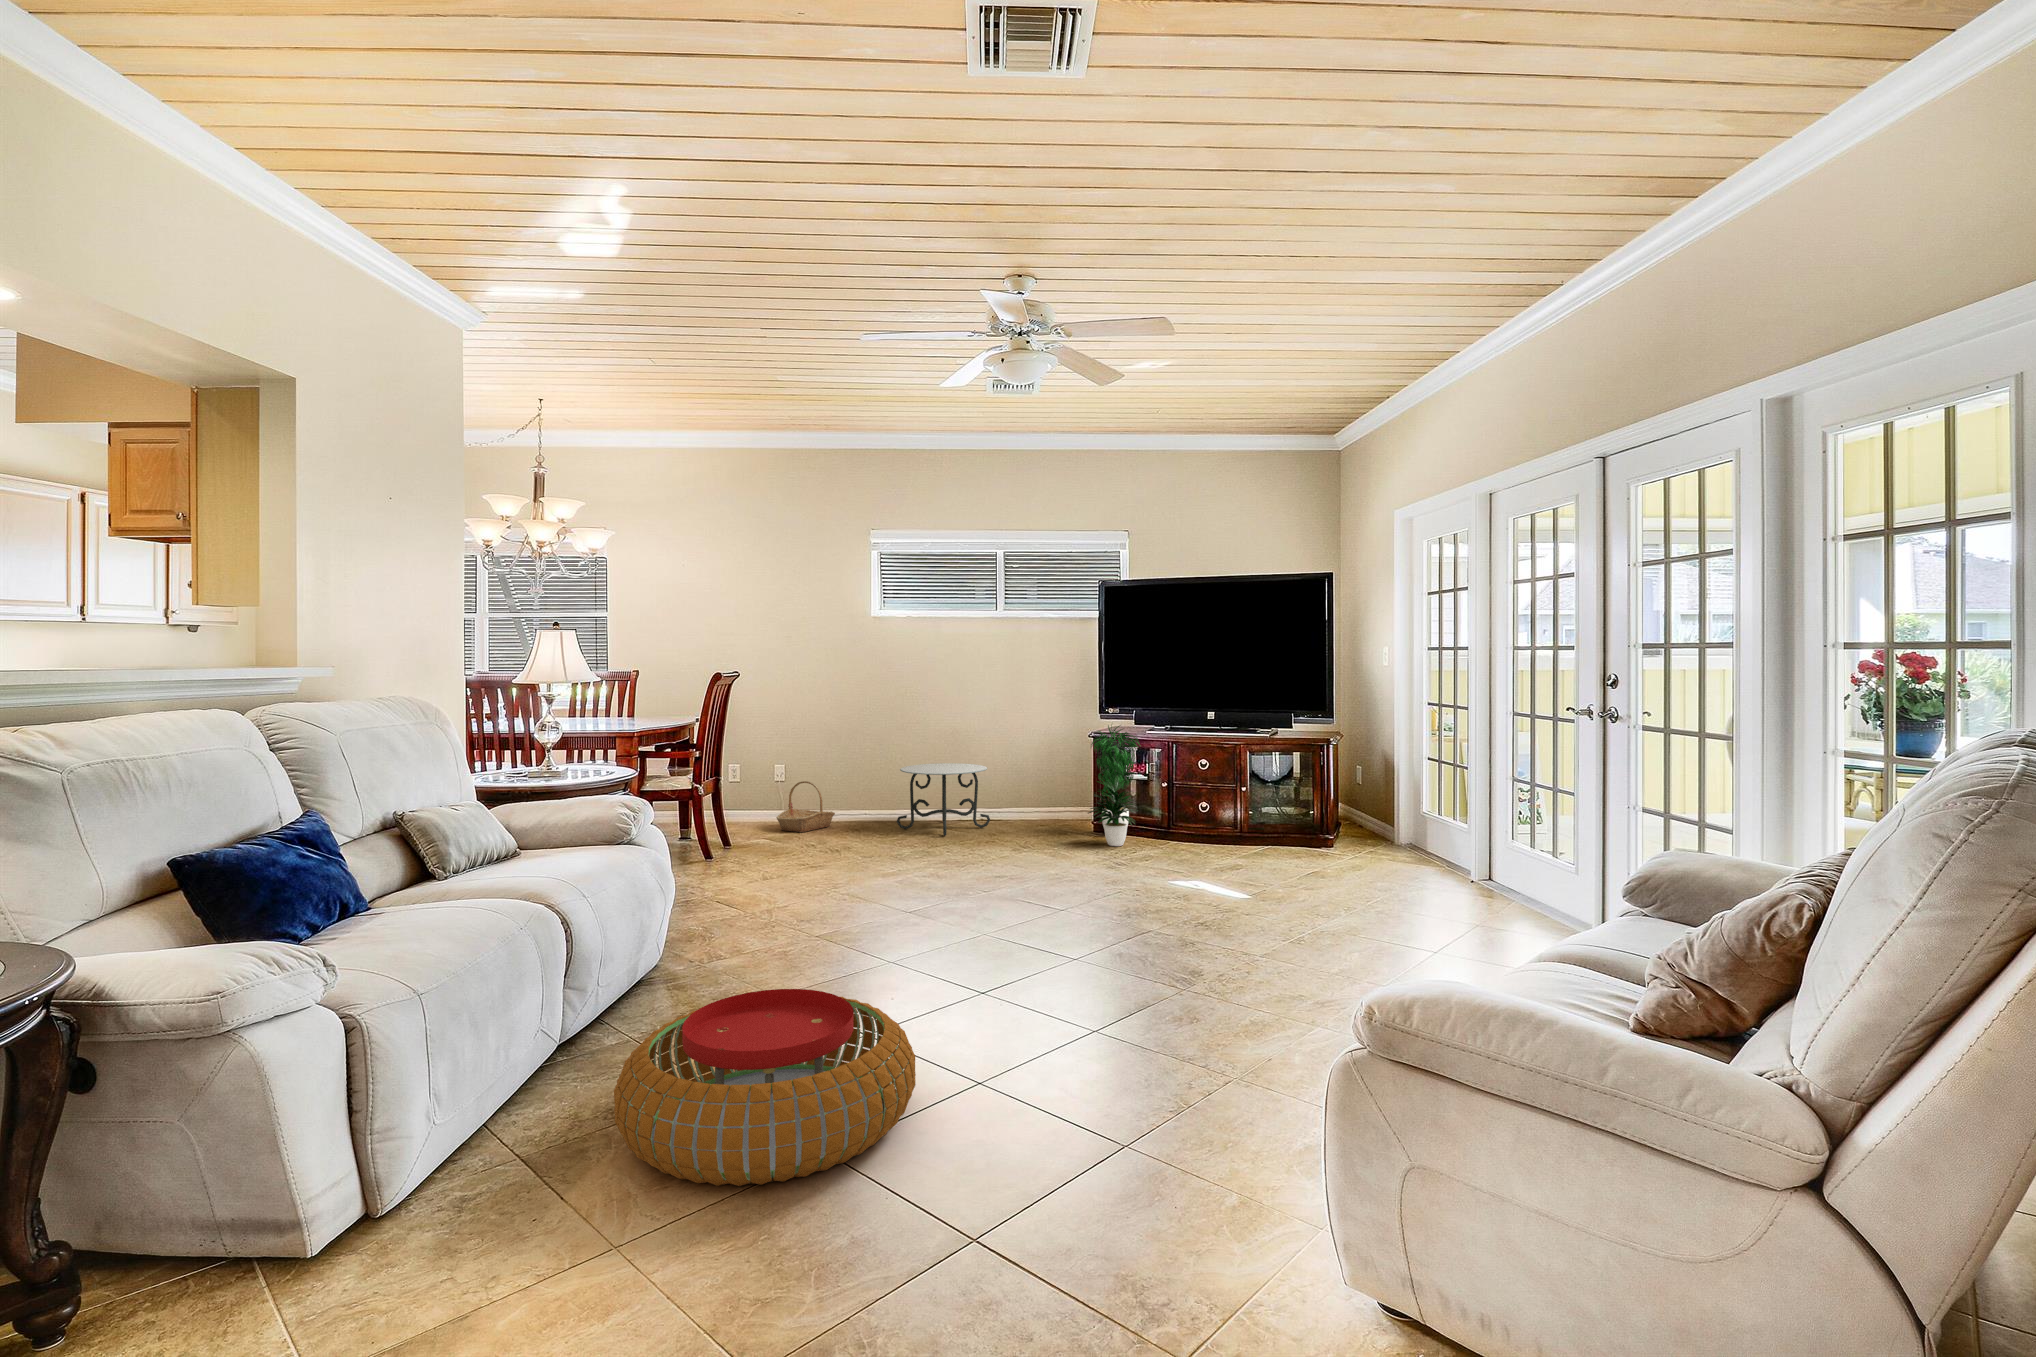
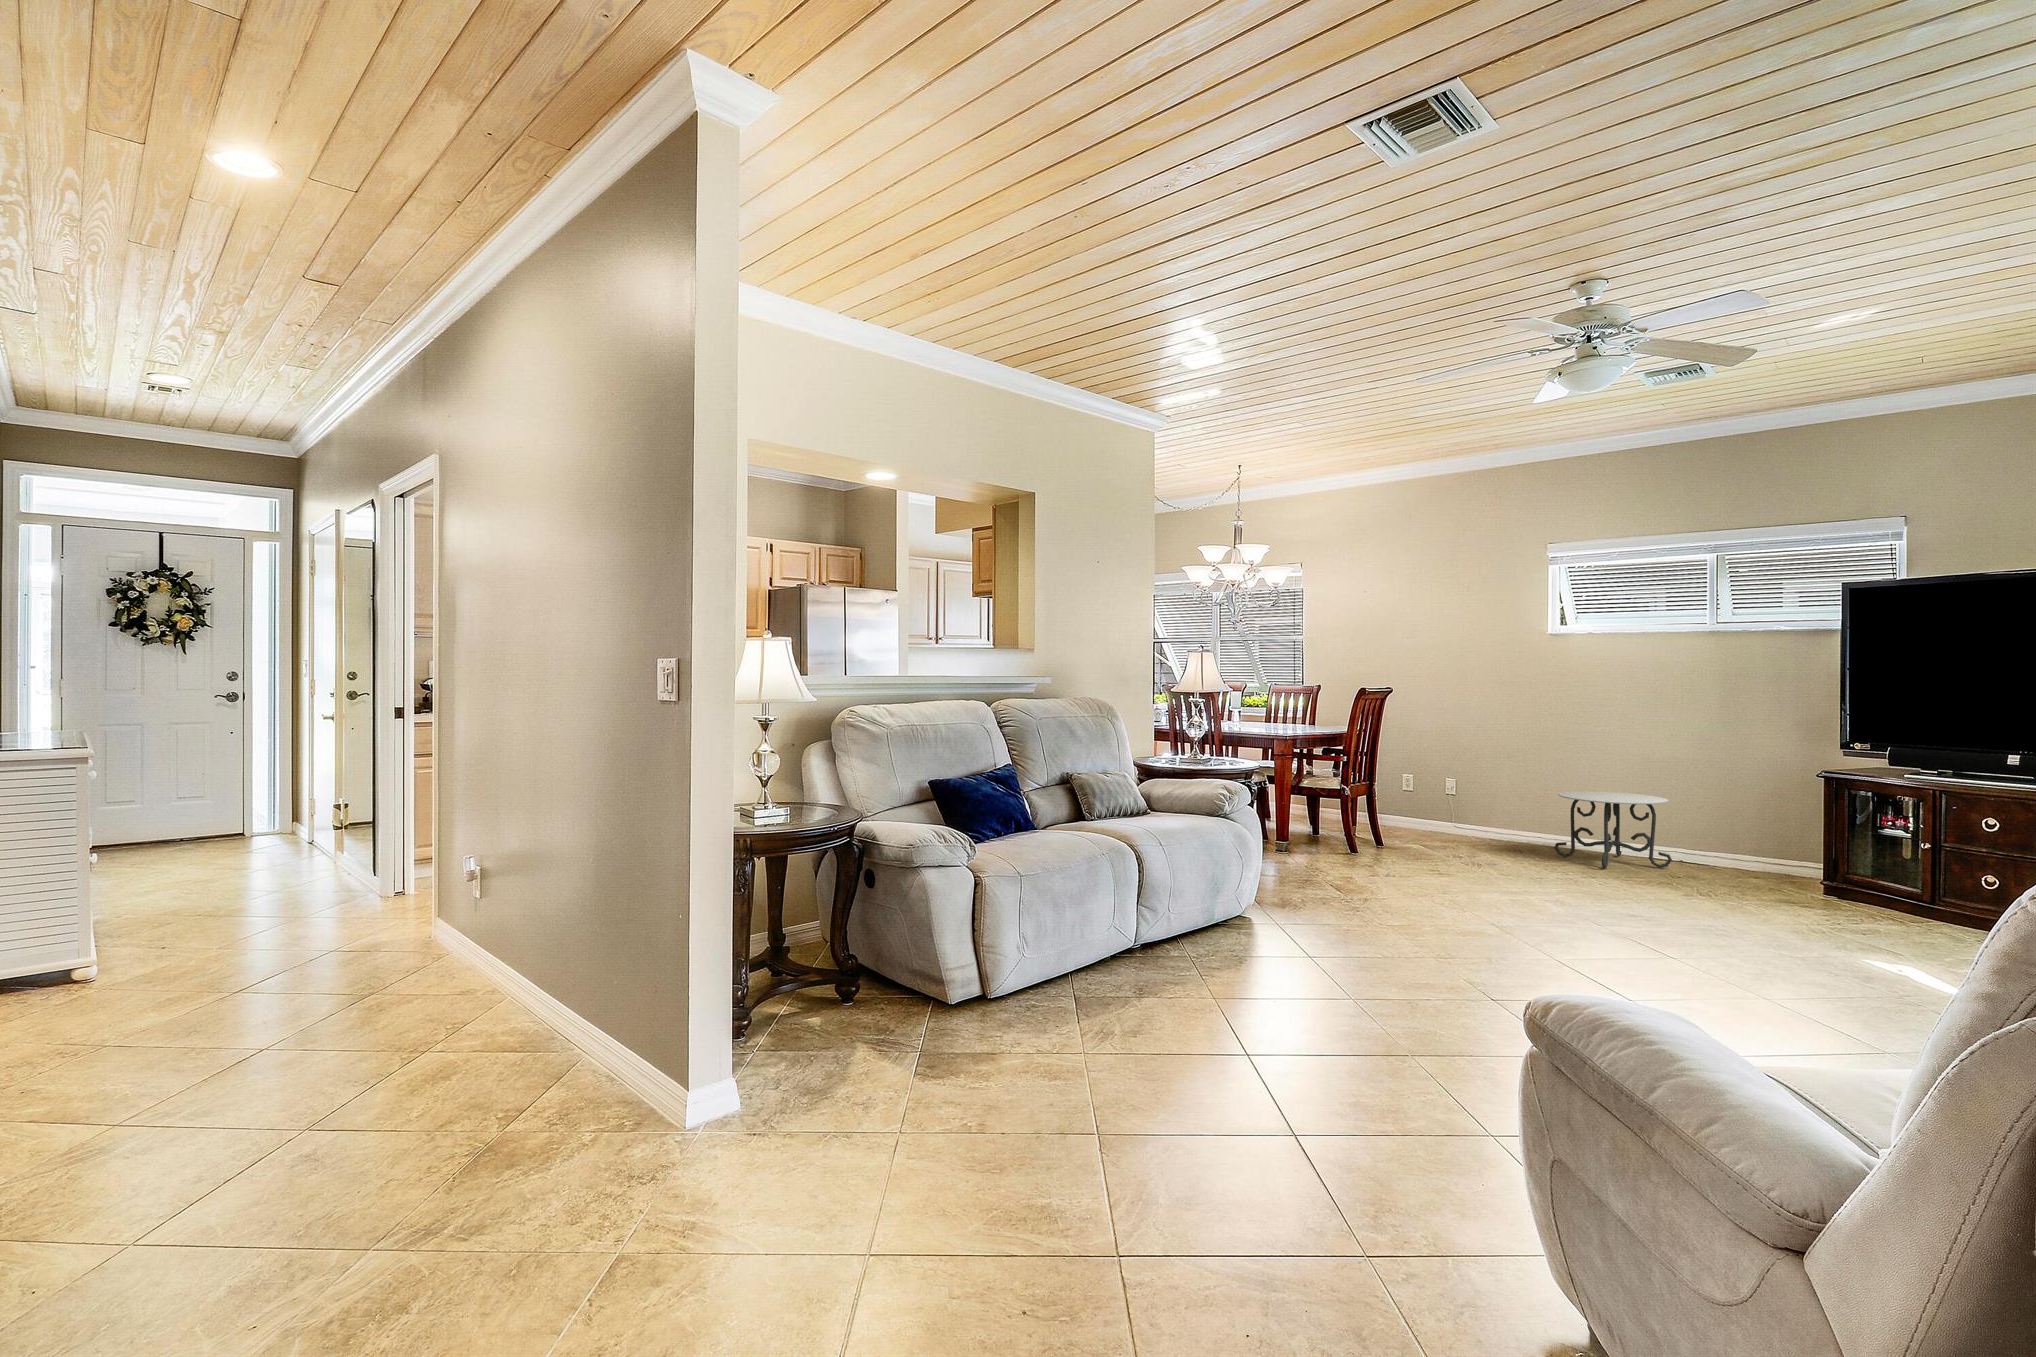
potted plant: present [1088,725,1139,846] -> none [1787,758,1890,912]
basket: present [776,781,835,832] -> none [1428,796,1491,845]
pouf: present [614,989,916,1186] -> none [1120,927,1348,1059]

